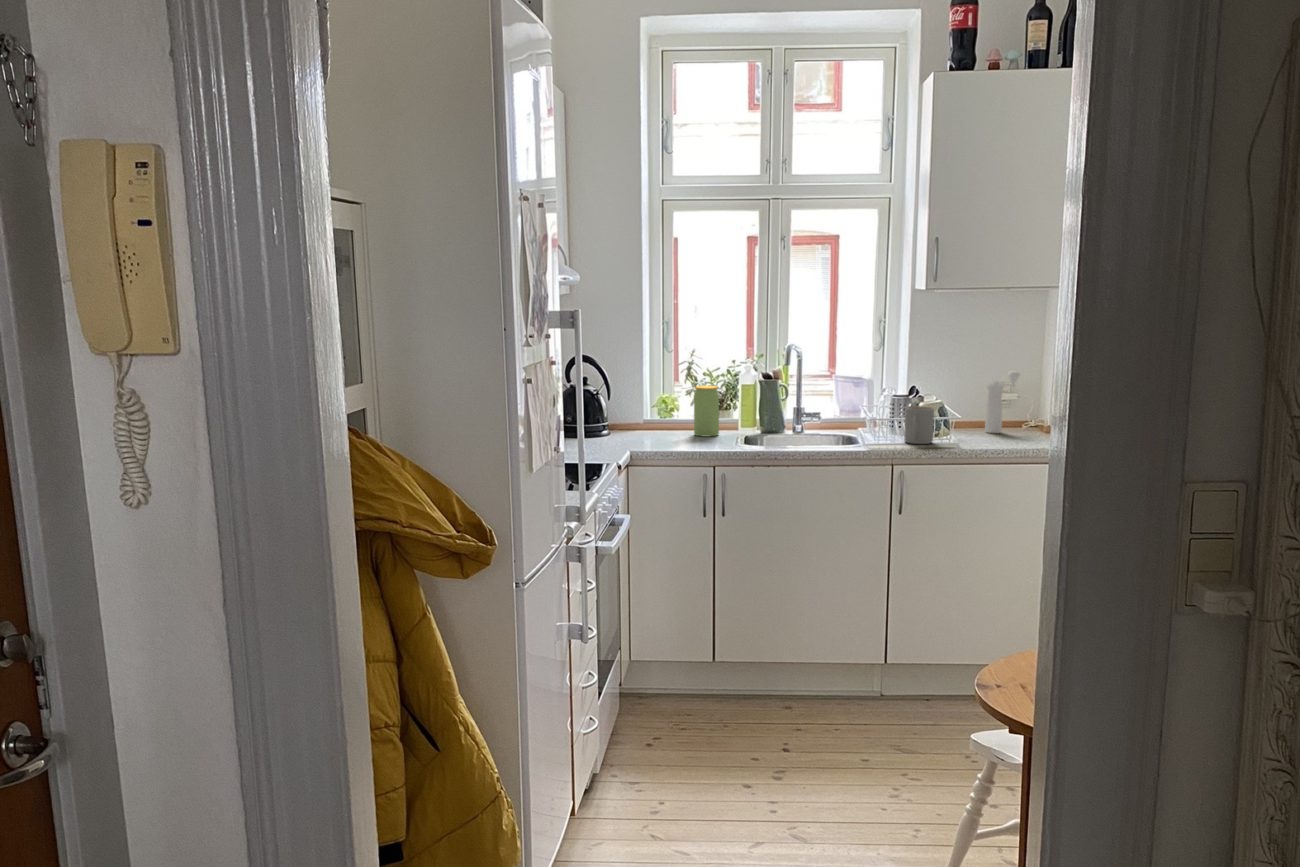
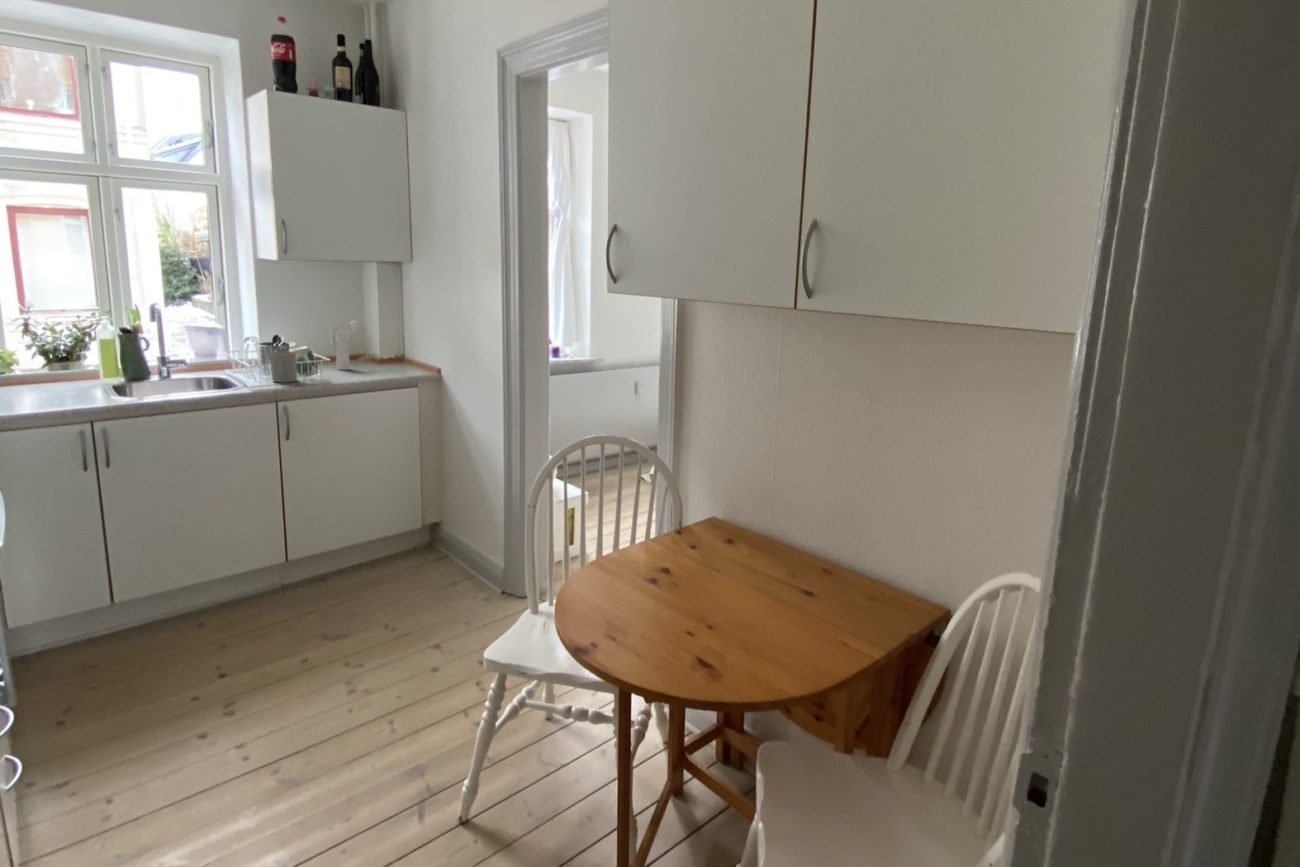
jar: present [694,385,719,437] -> none [40,339,77,390]

